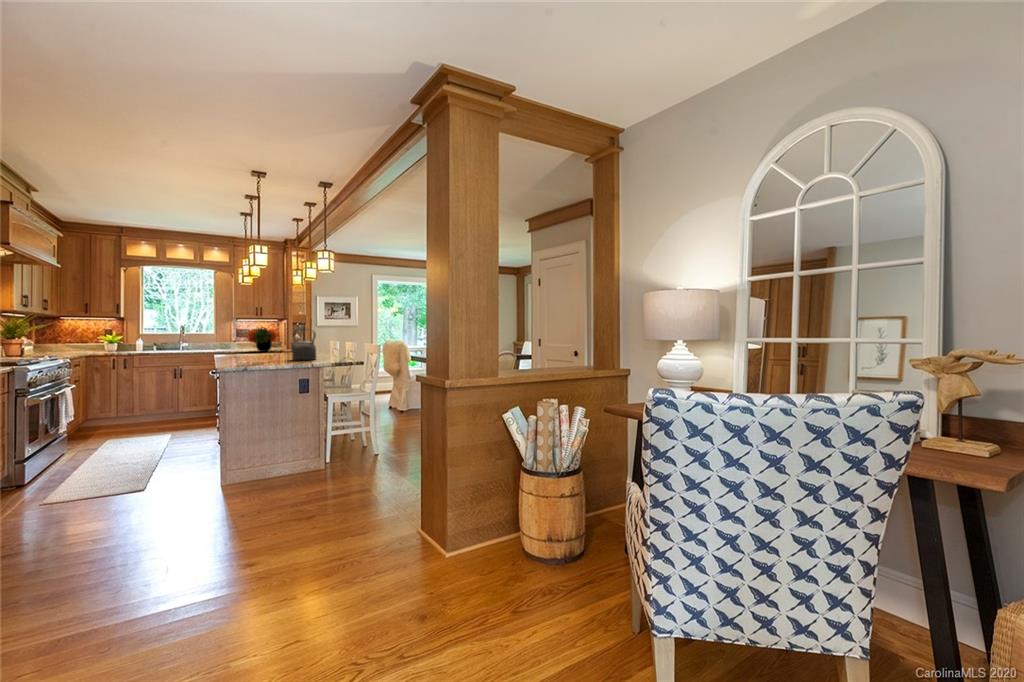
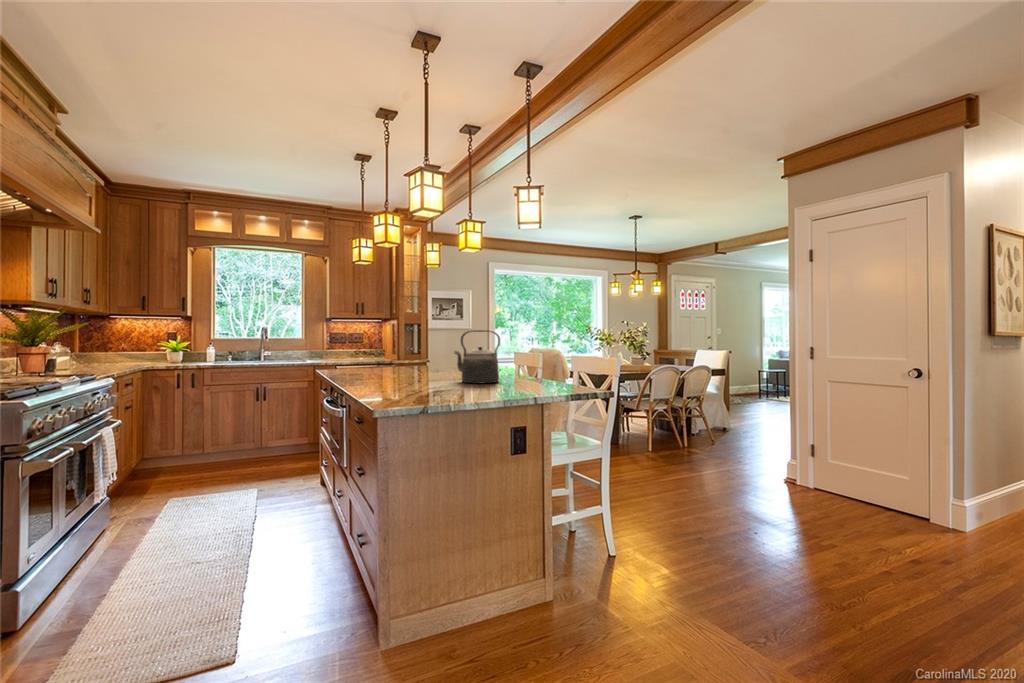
flower arrangement: present [247,327,277,352] -> none [358,328,400,364]

